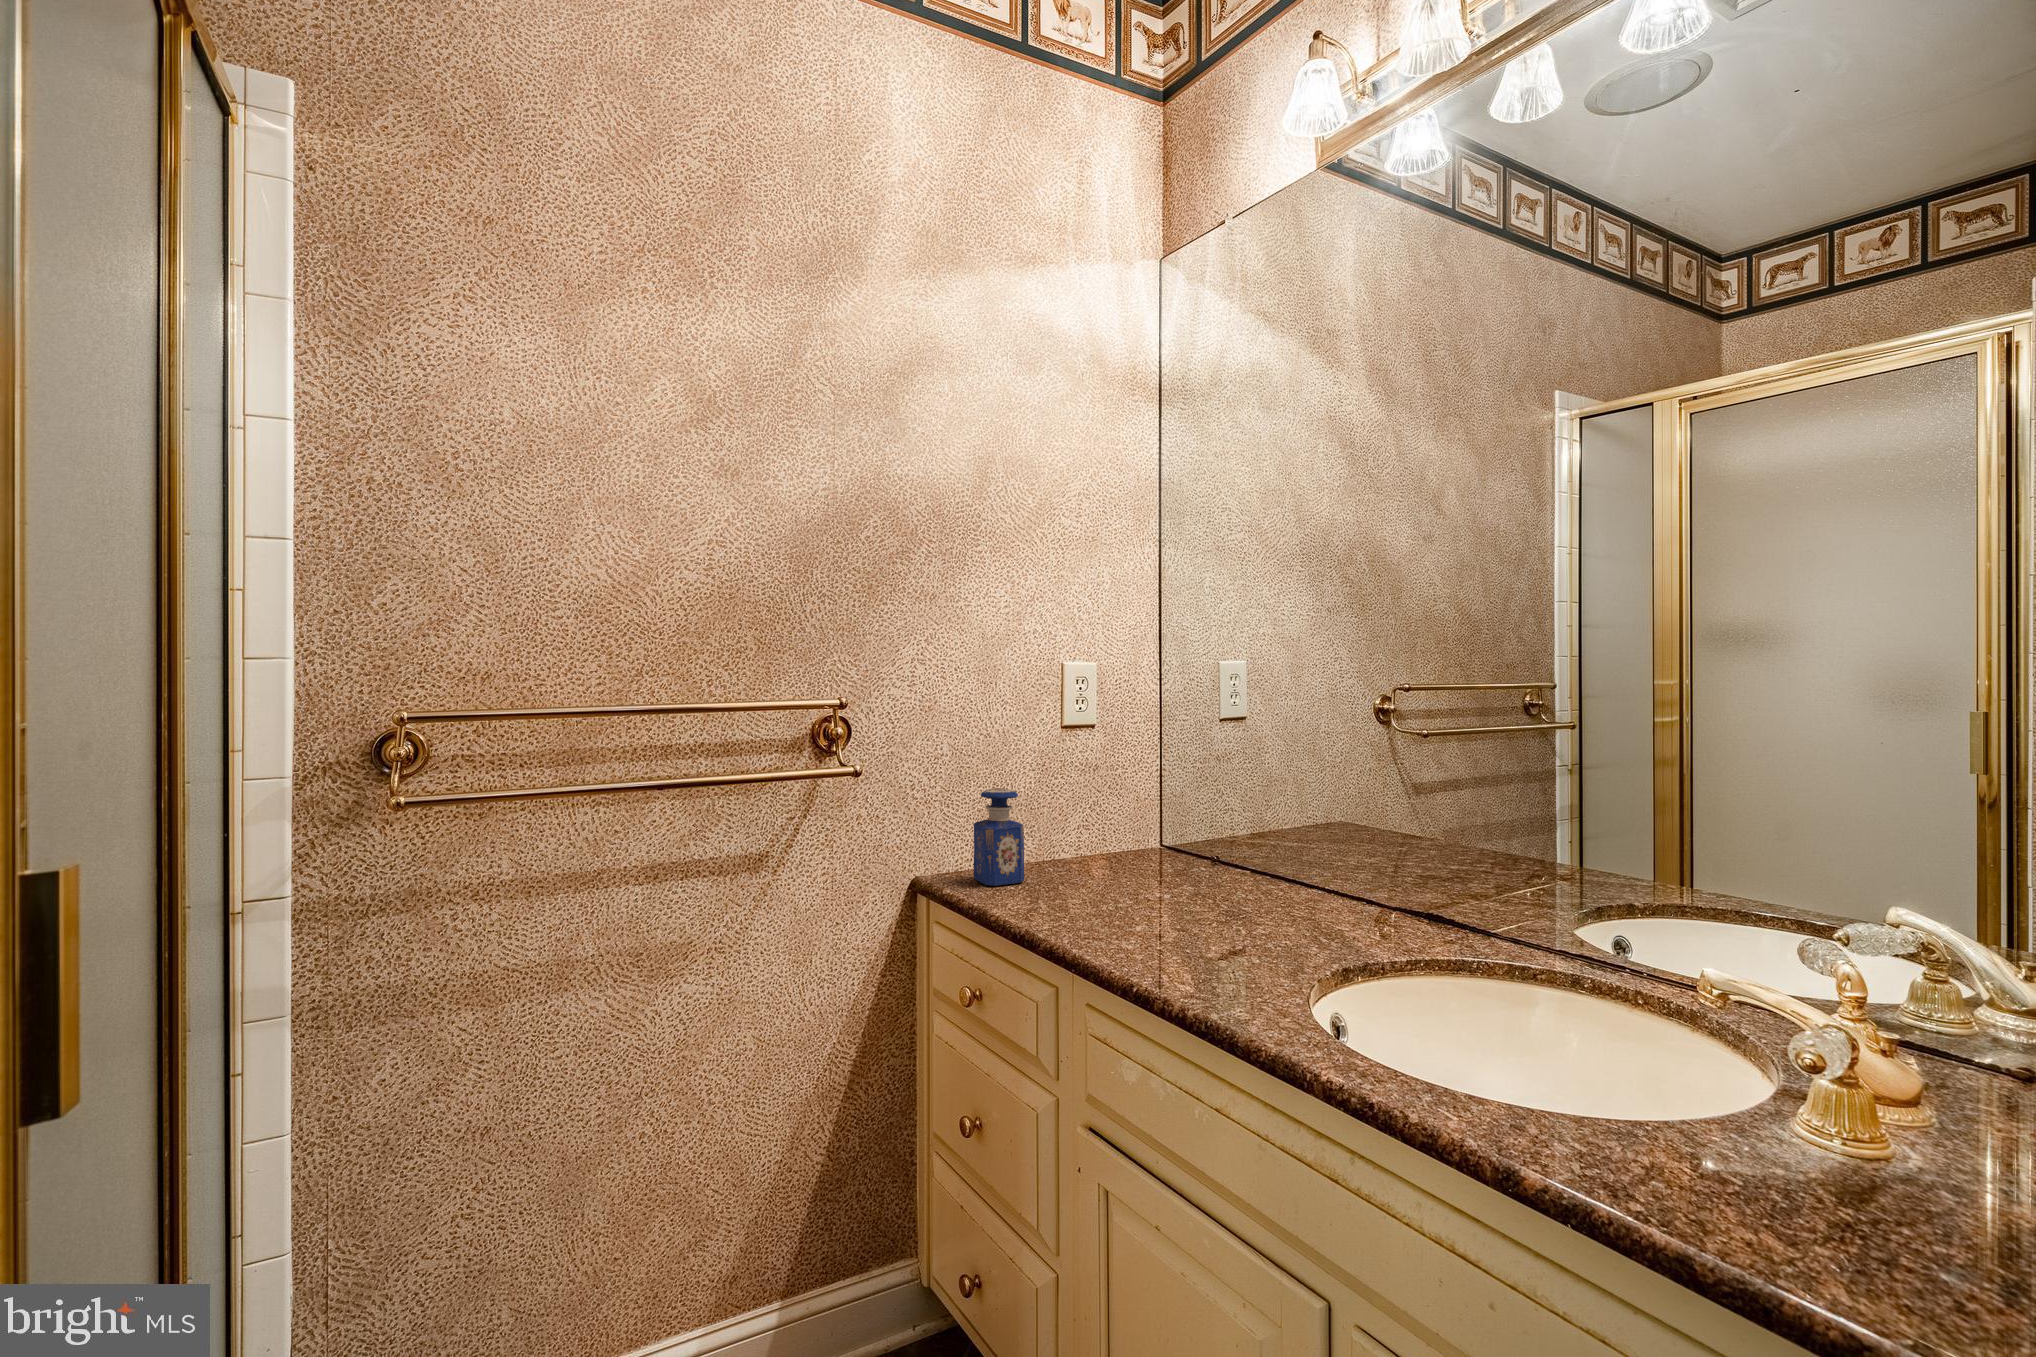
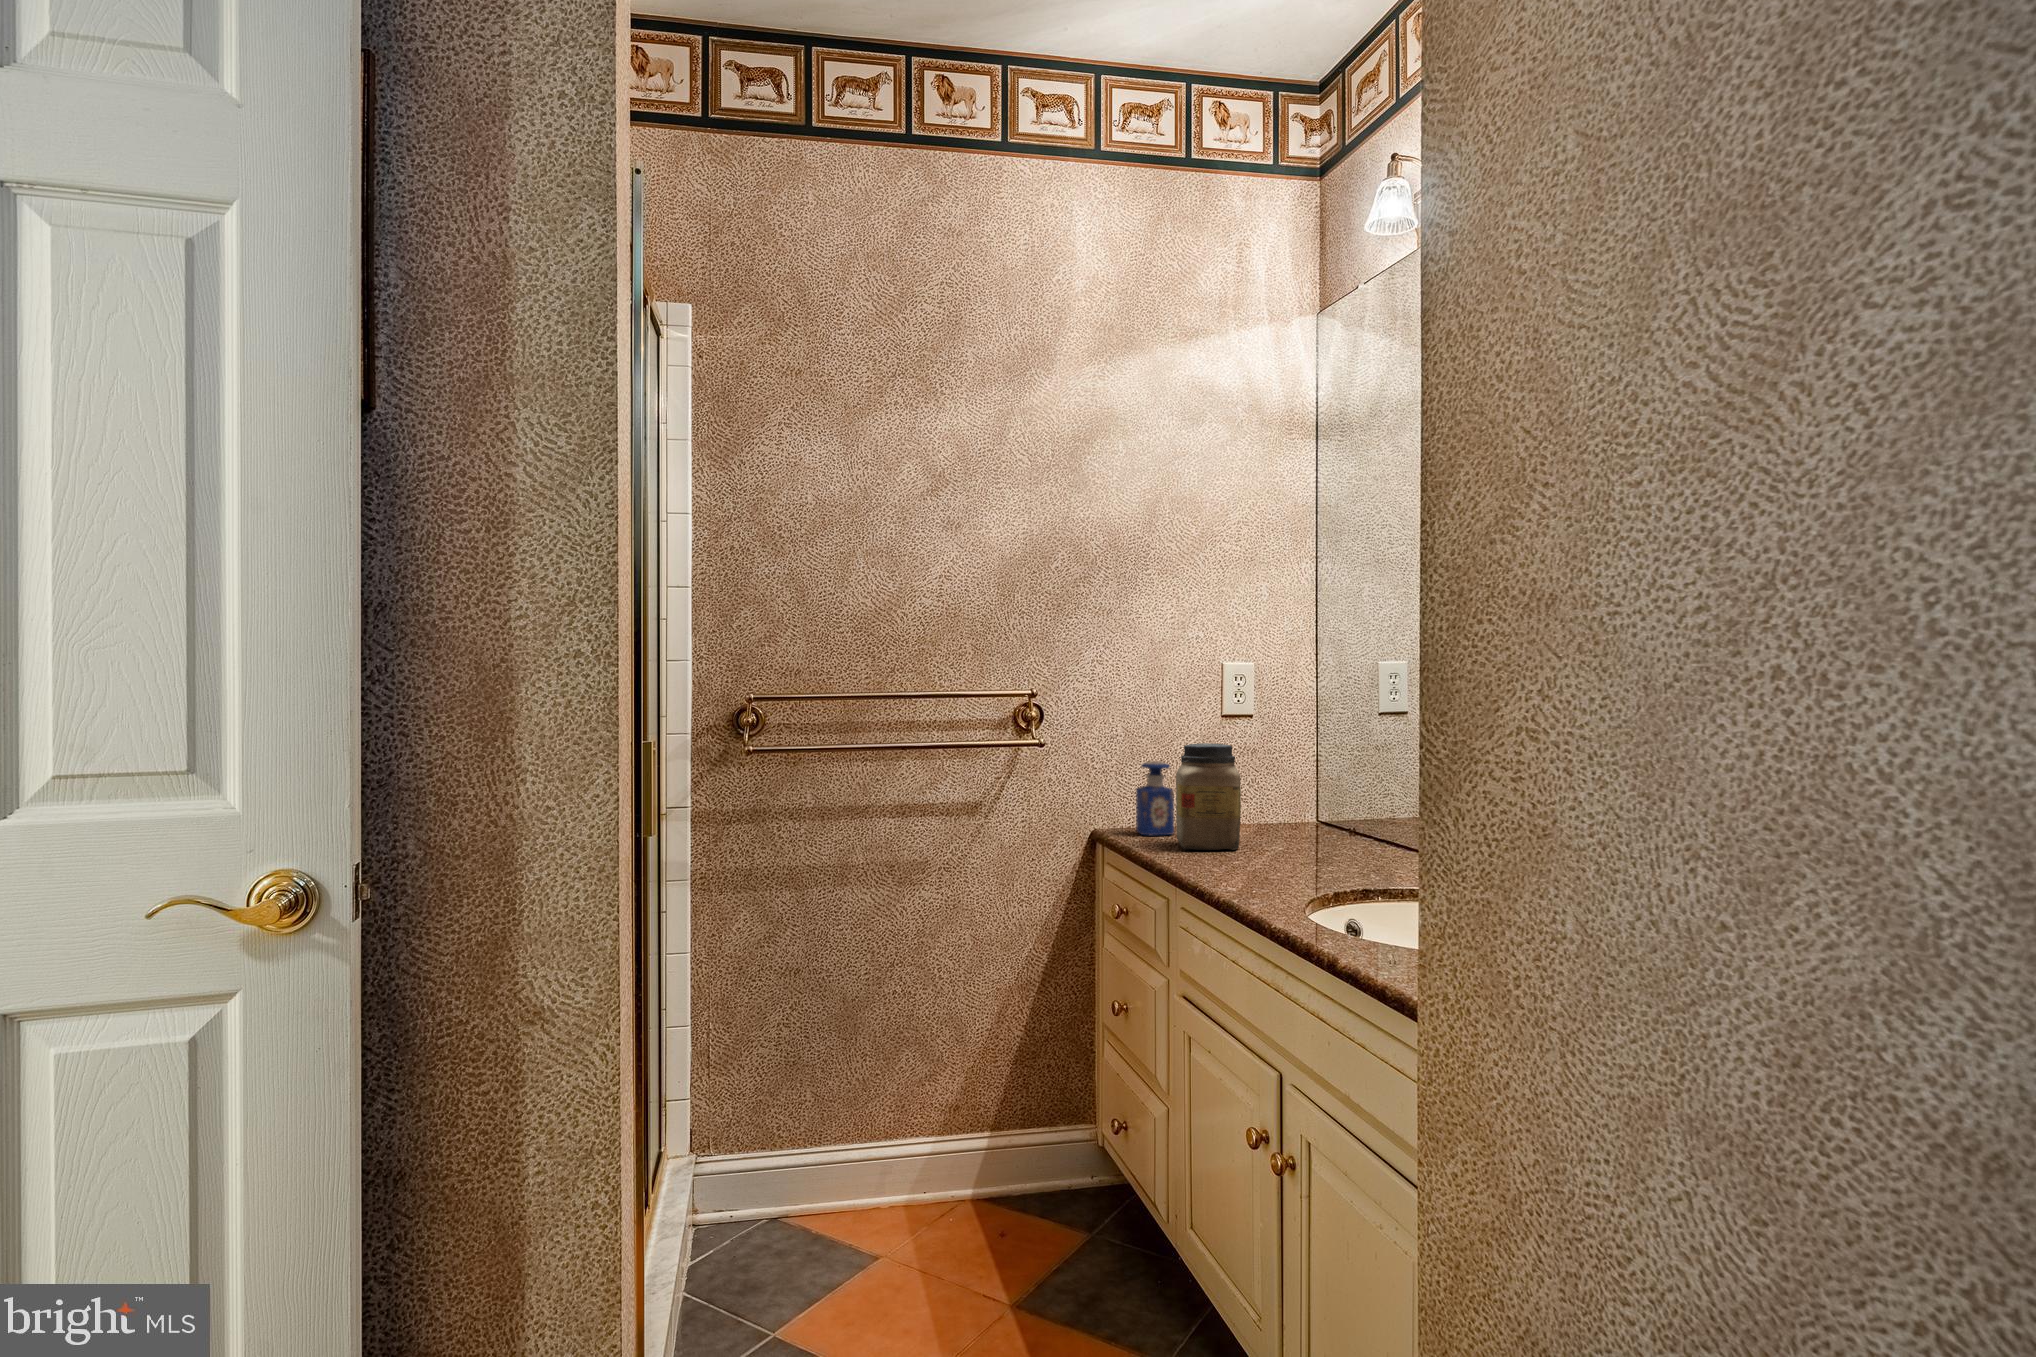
jar: none [1040,767,1131,911] -> present [1176,743,1241,850]

